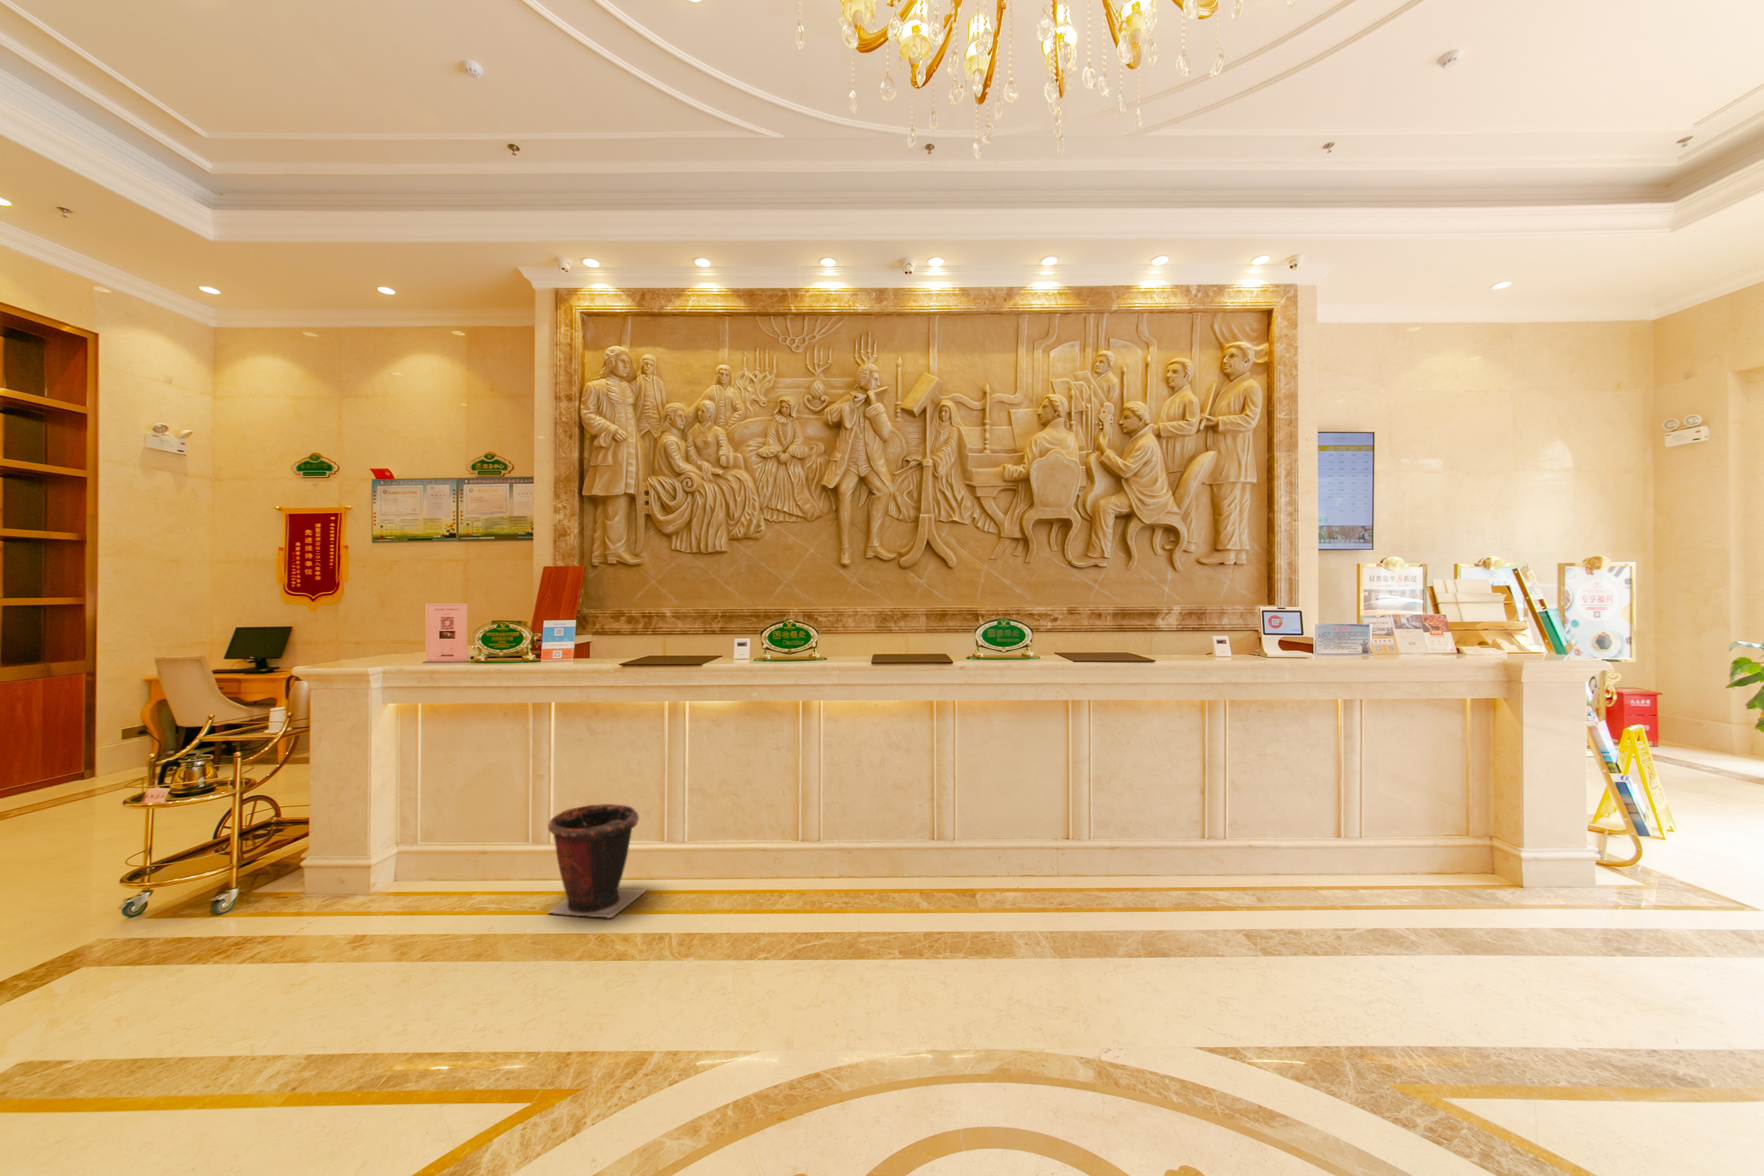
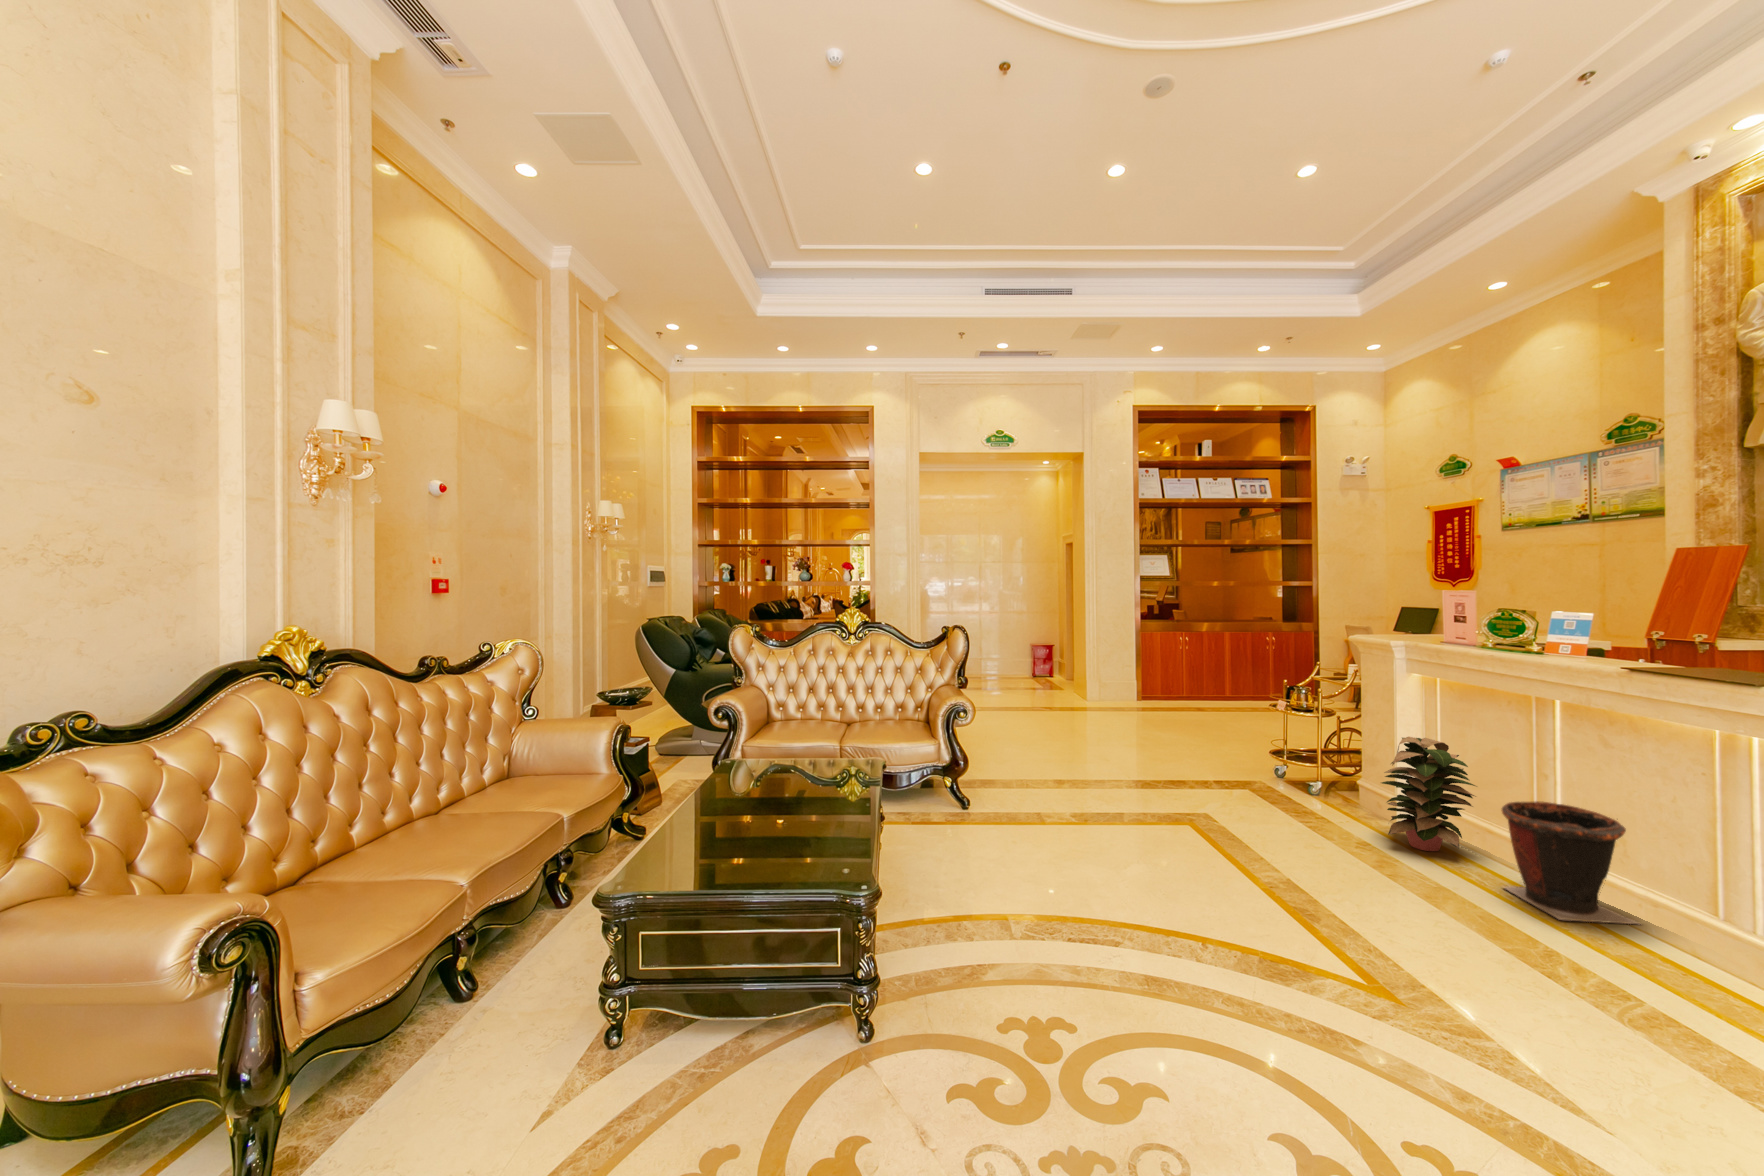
decorative plant: none [391,777,501,915] -> present [1382,737,1475,851]

